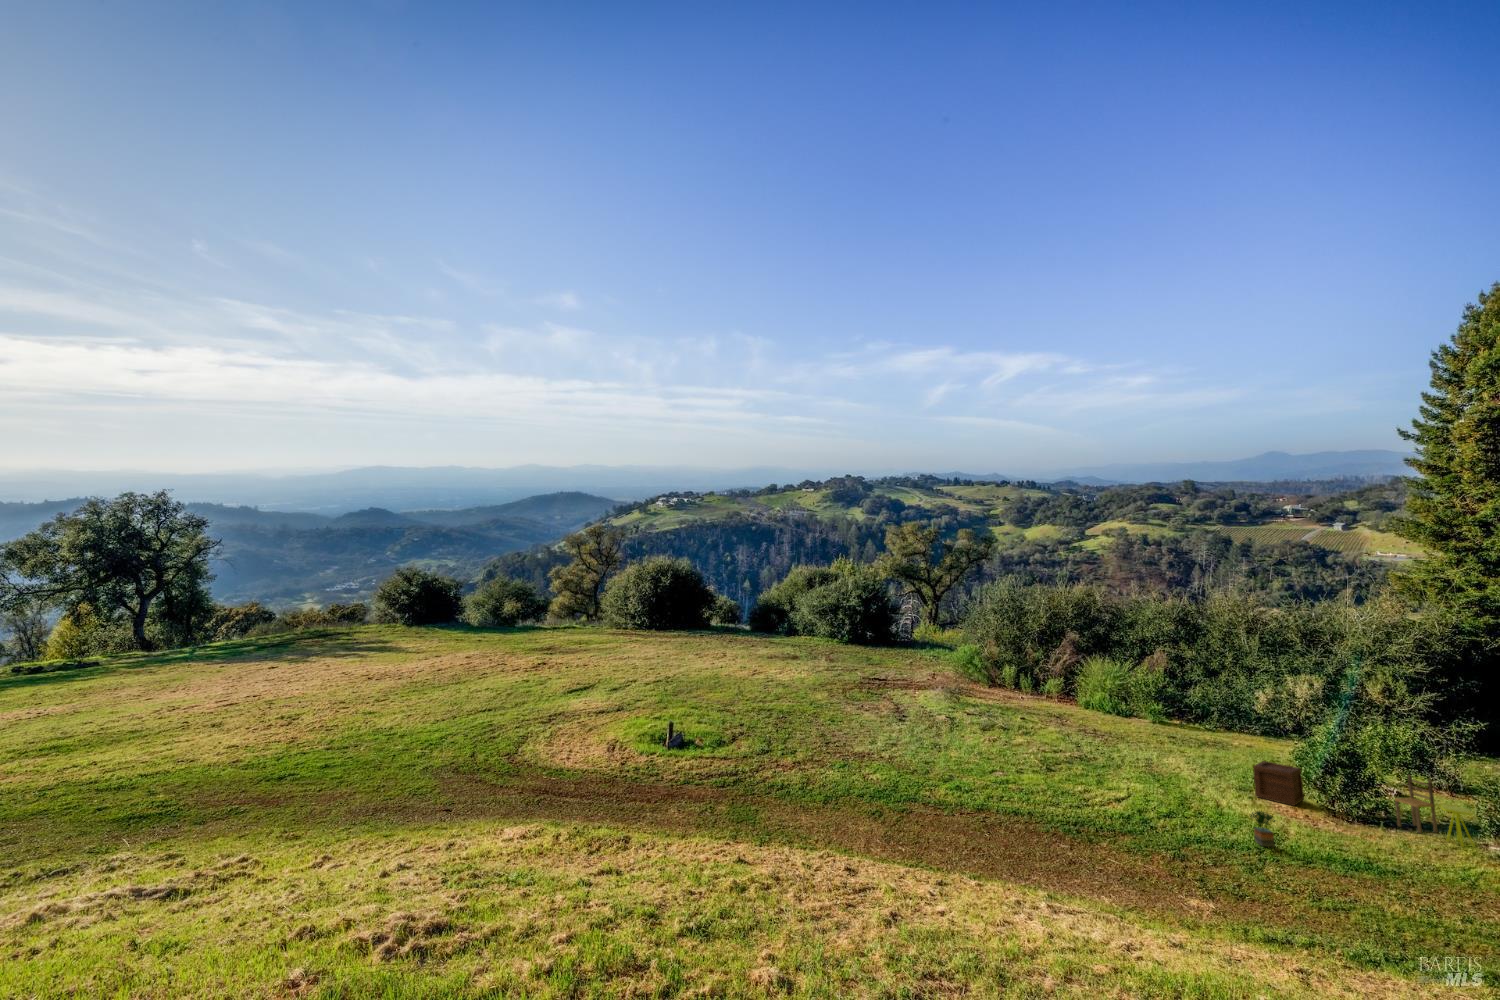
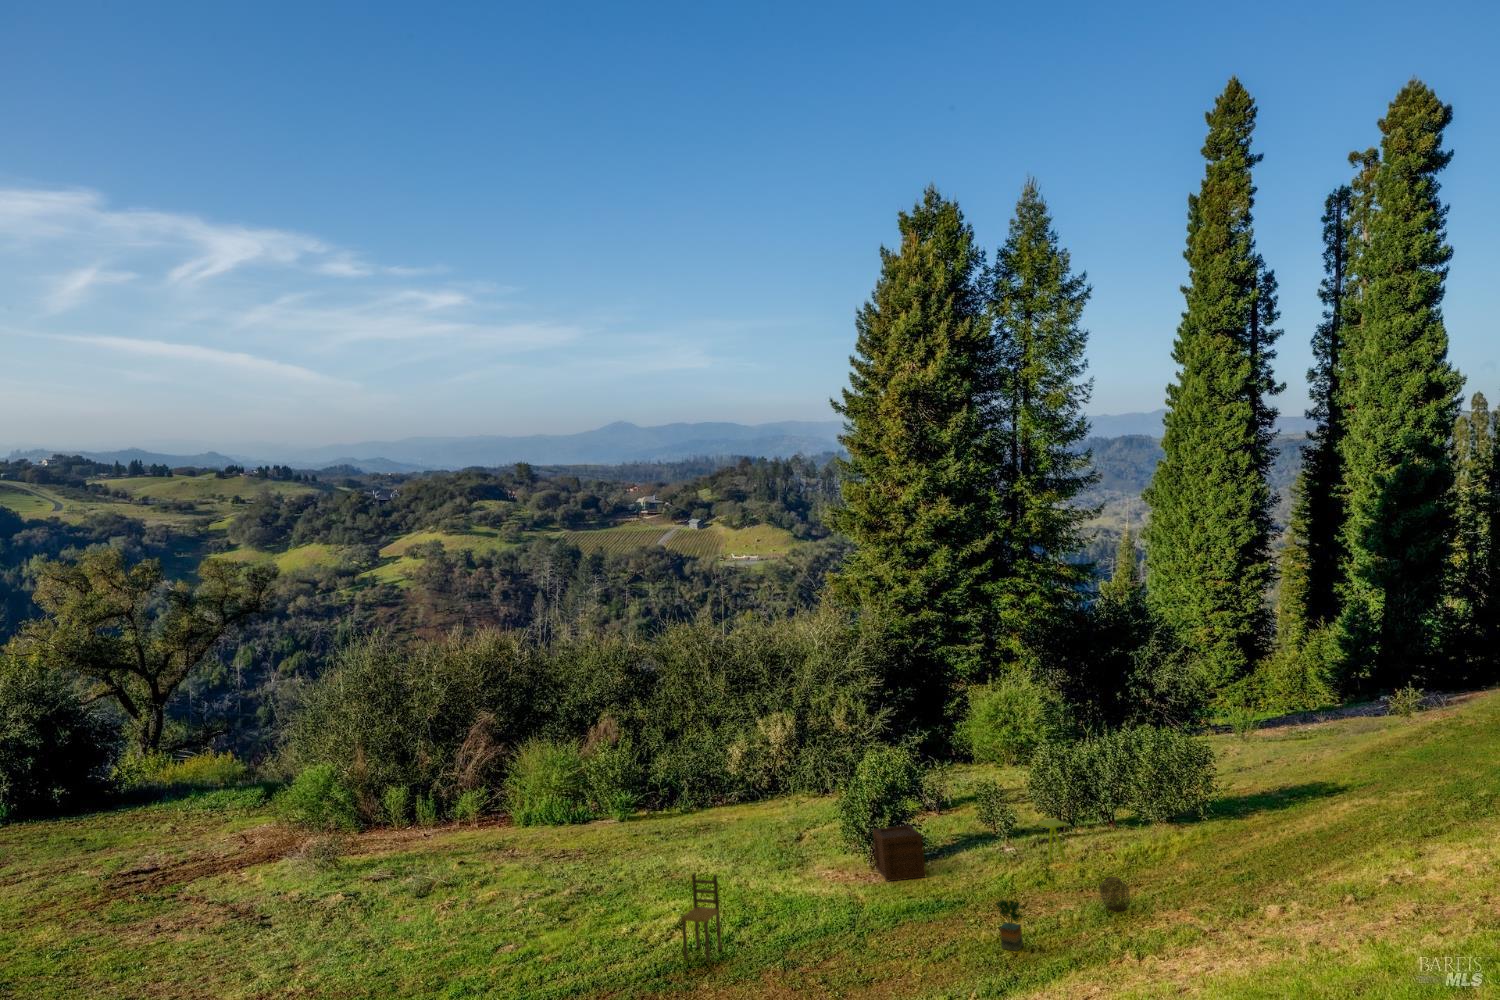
chair: present [1395,775,1438,833] -> present [682,873,722,961]
woven basket: none [1404,845,1438,876] -> present [1100,877,1130,911]

